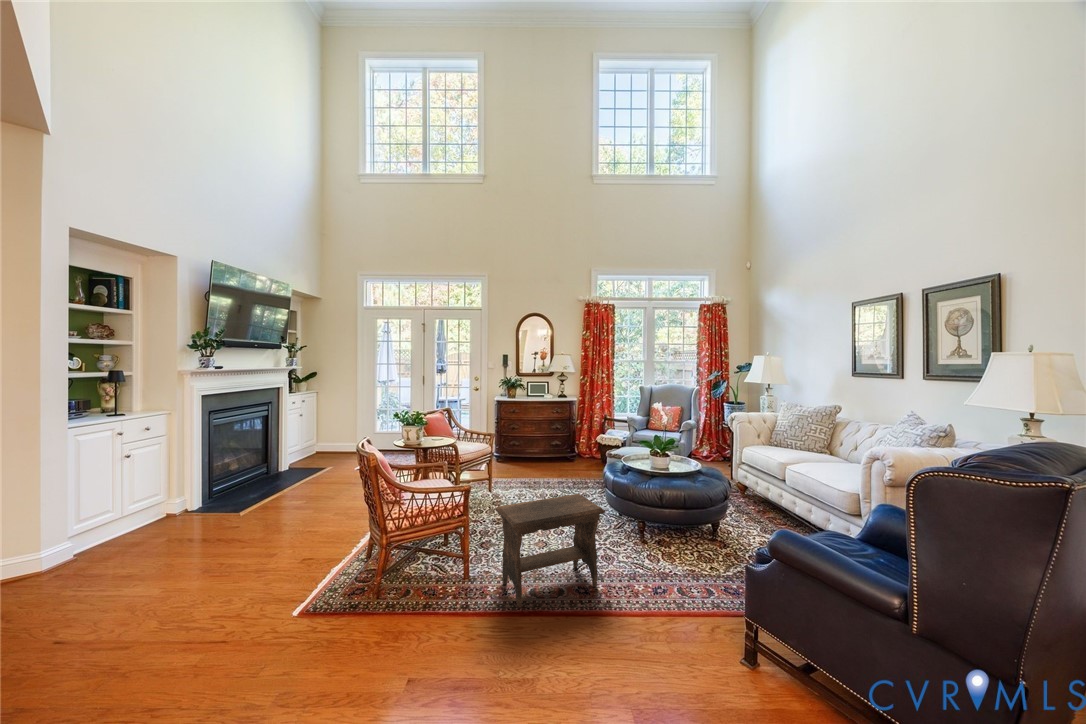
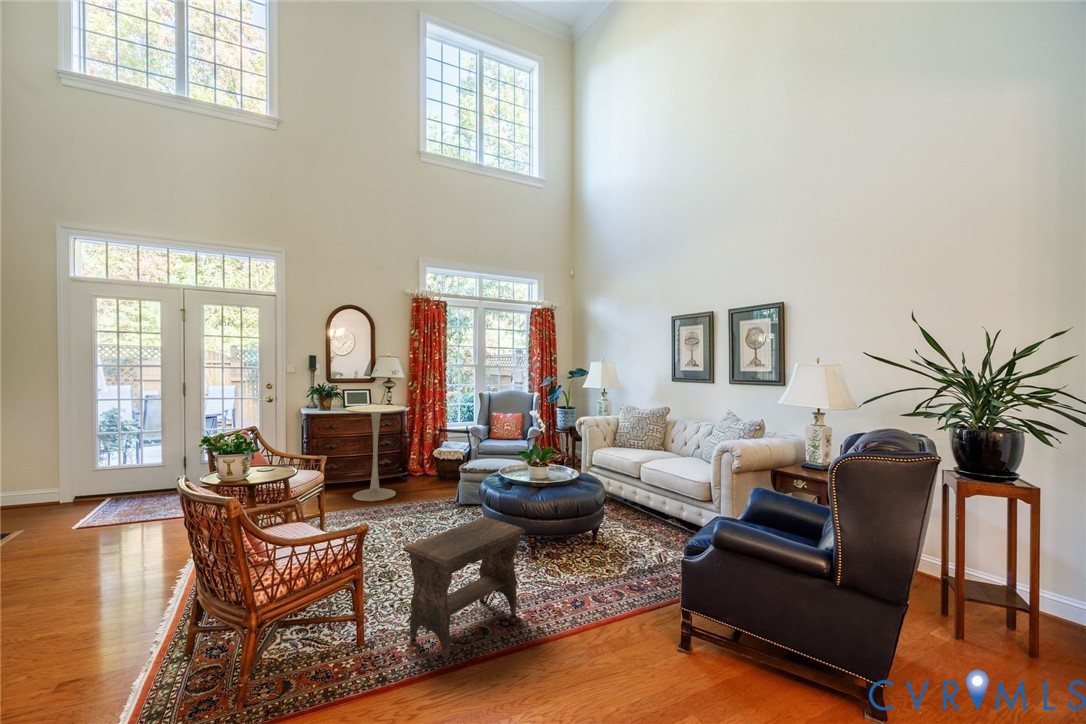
pedestal table: none [522,394,569,472] -> present [345,405,406,501]

